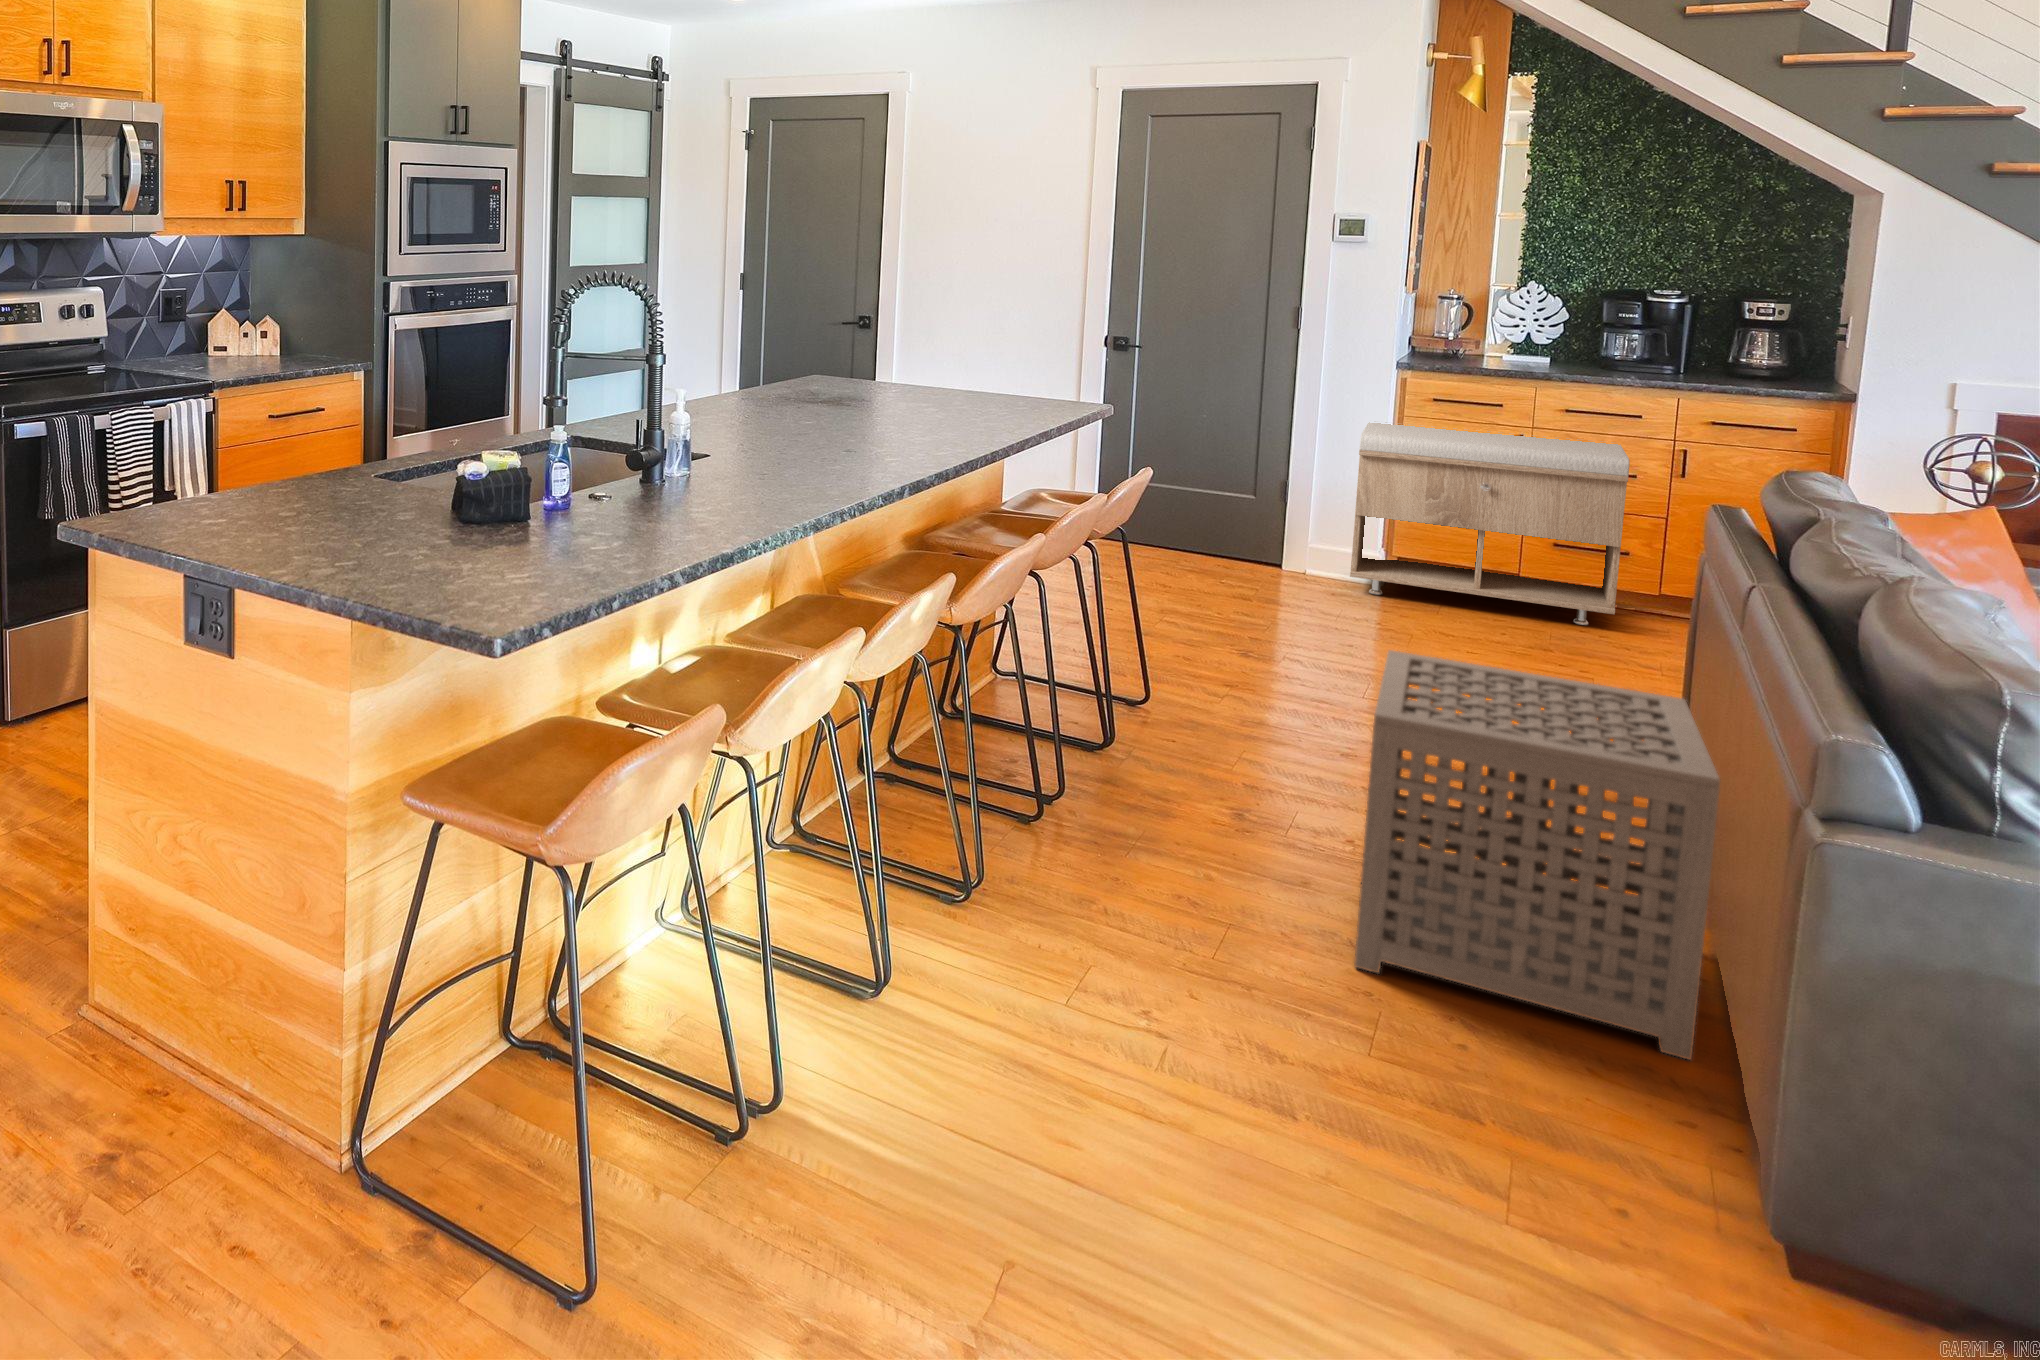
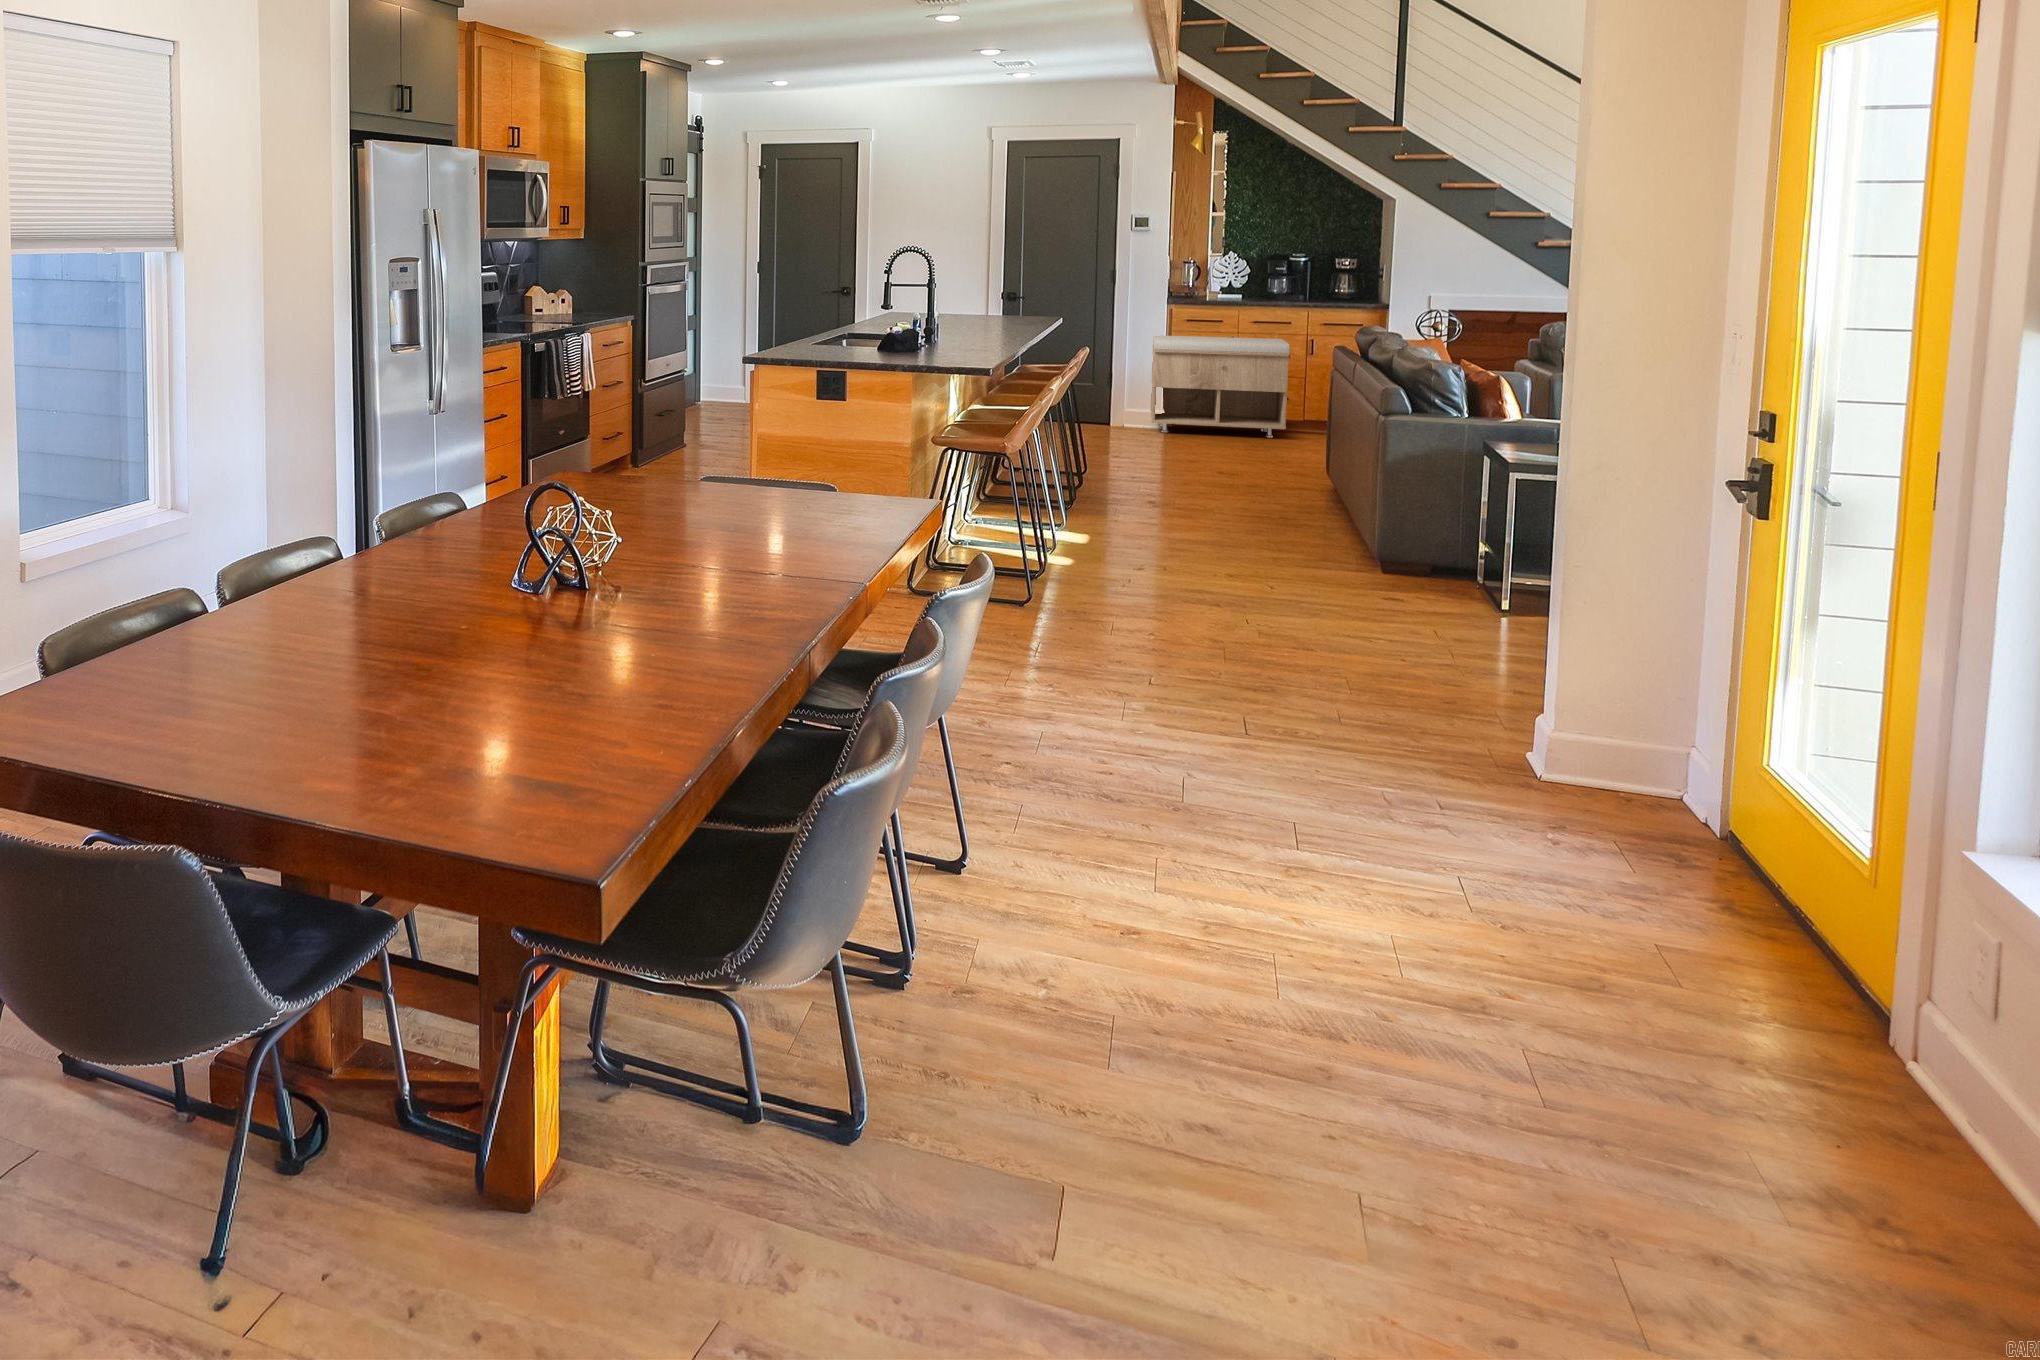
side table: present [1354,650,1720,1060] -> none [1214,411,1352,543]

